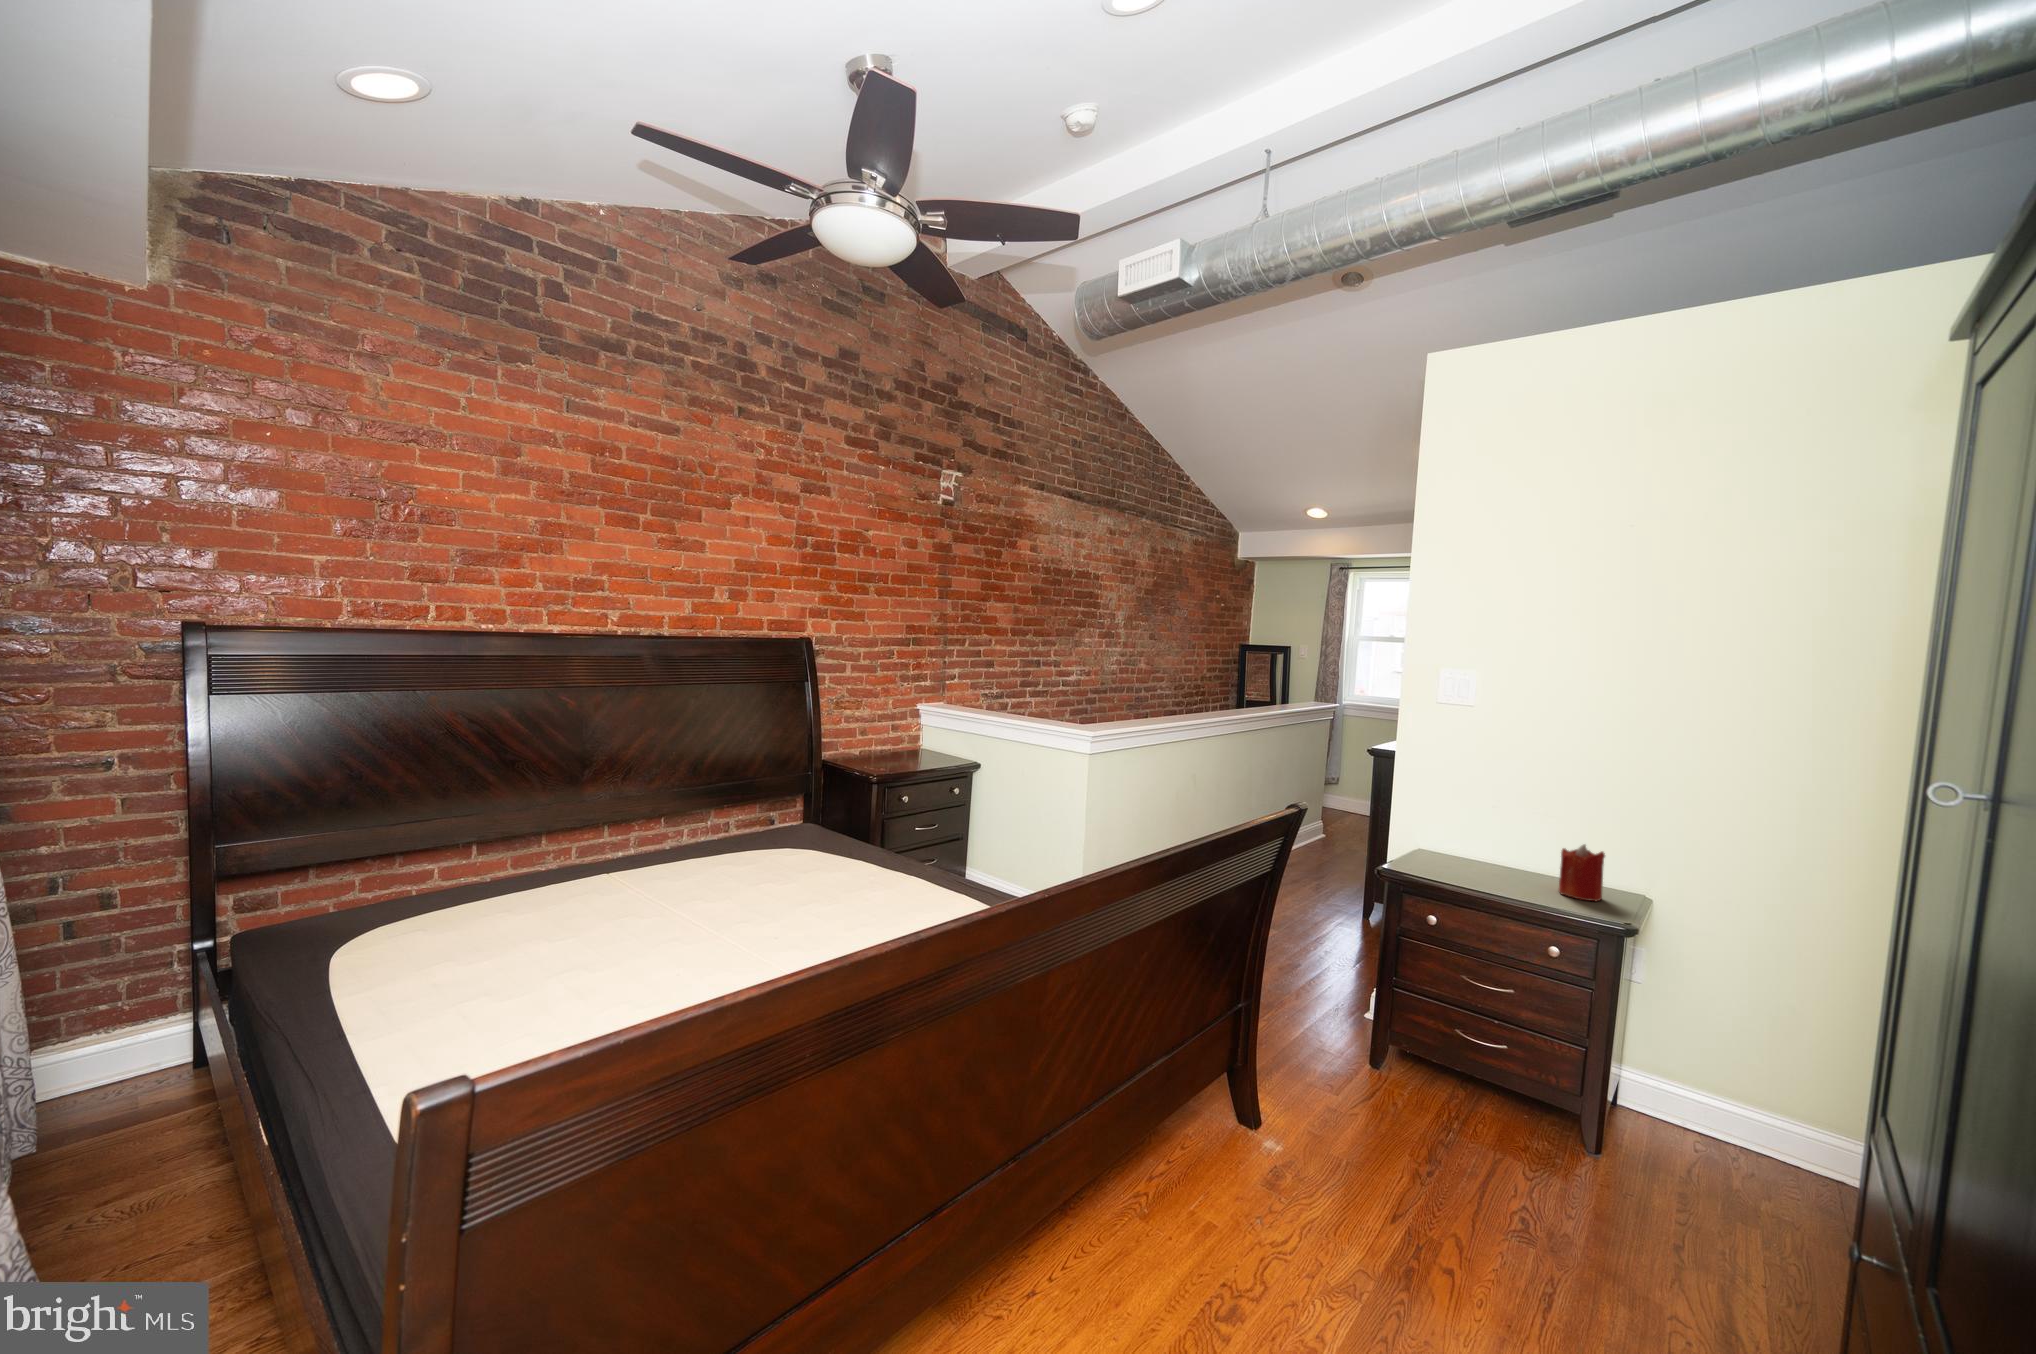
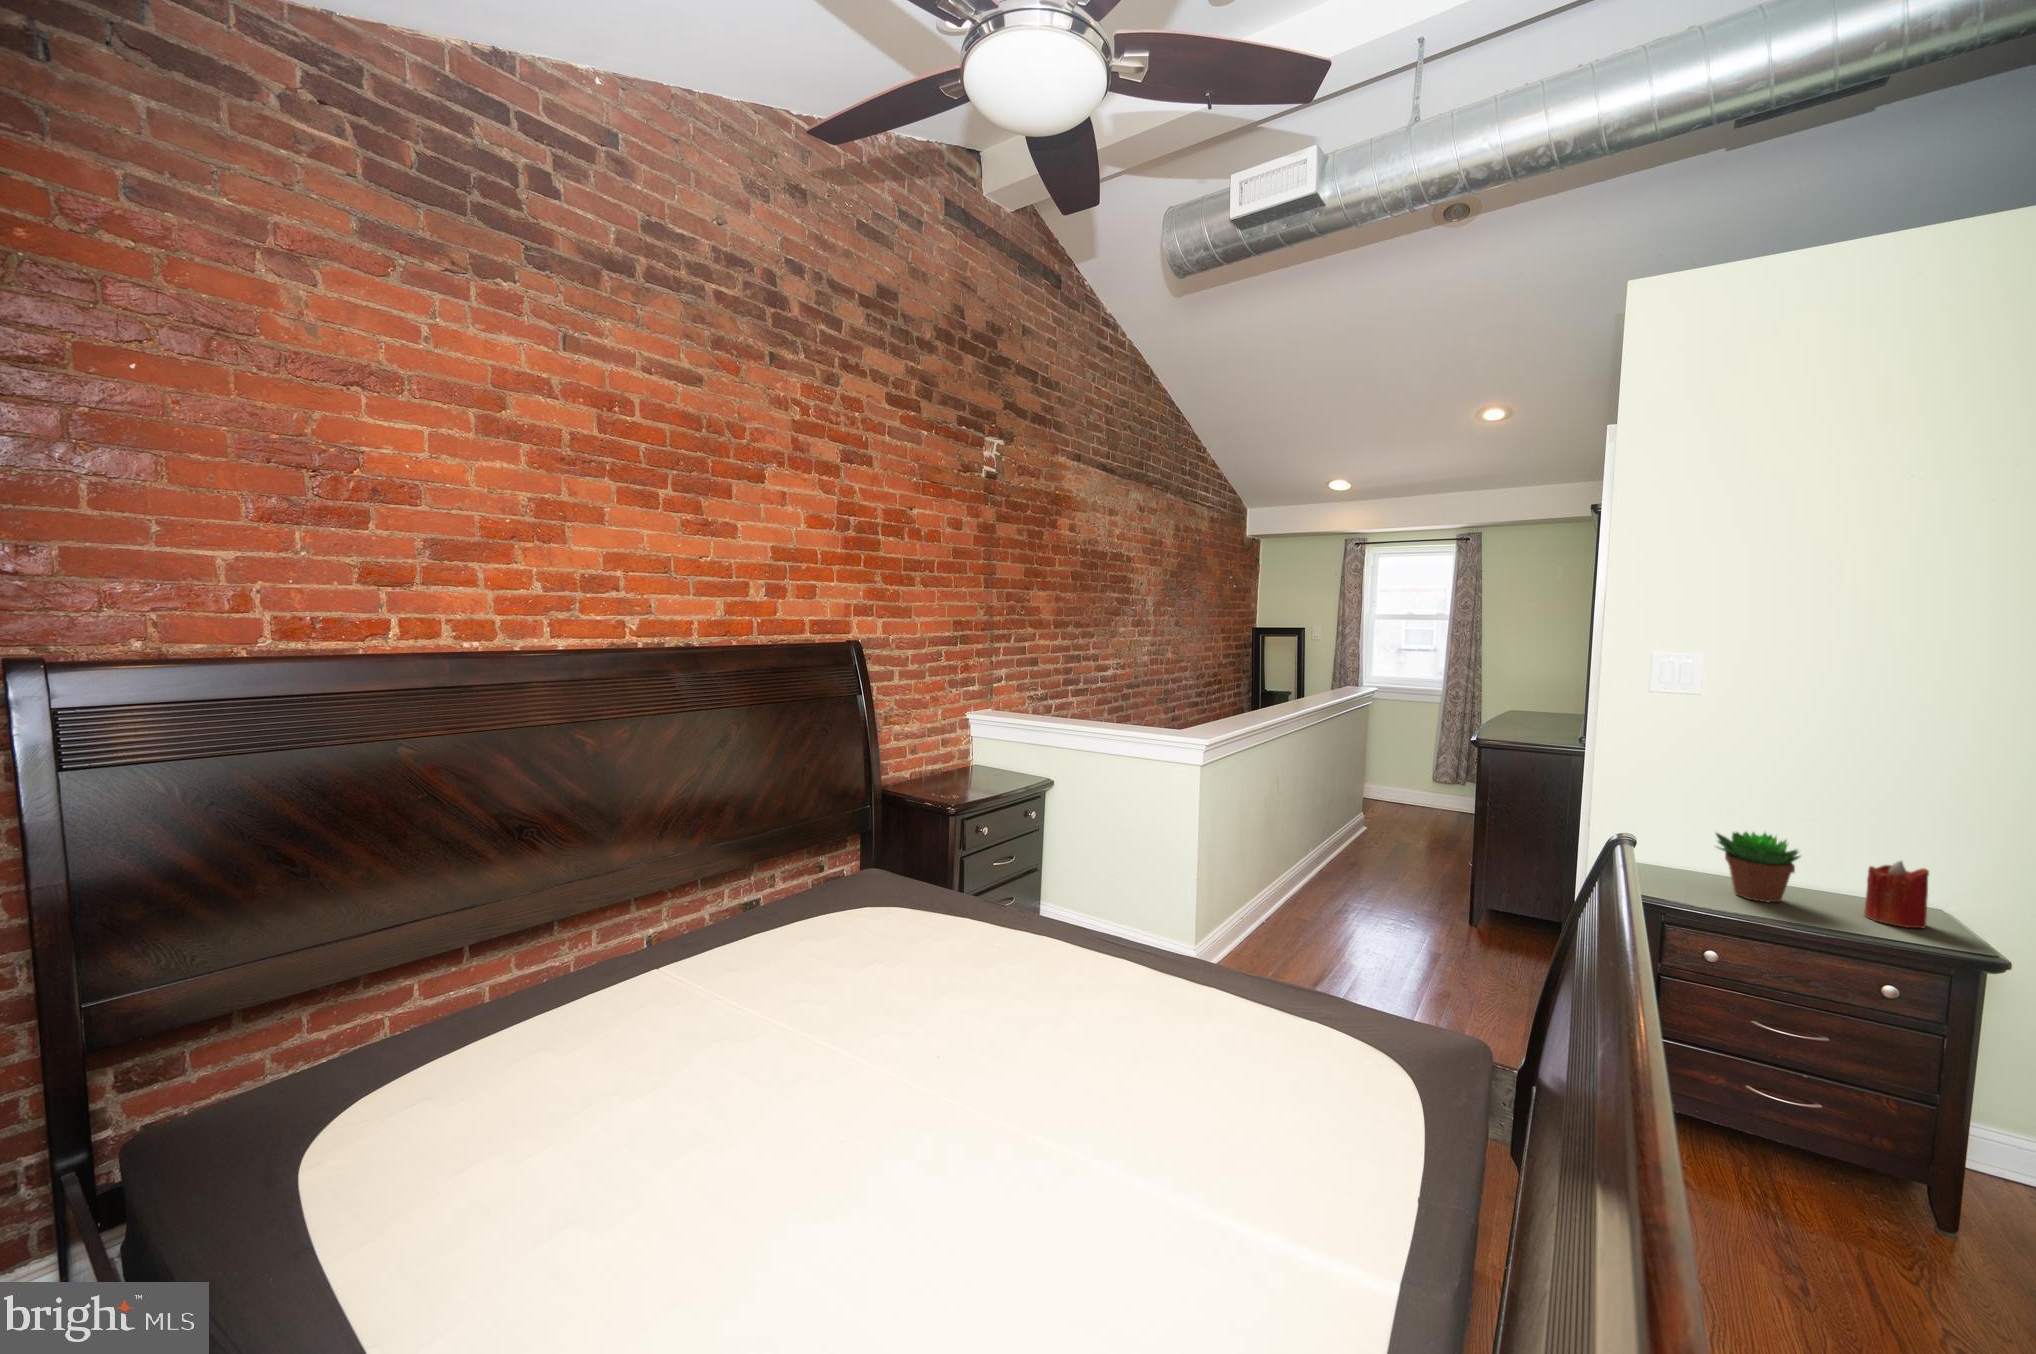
succulent plant: none [1451,817,1516,877] -> present [1716,832,1800,902]

